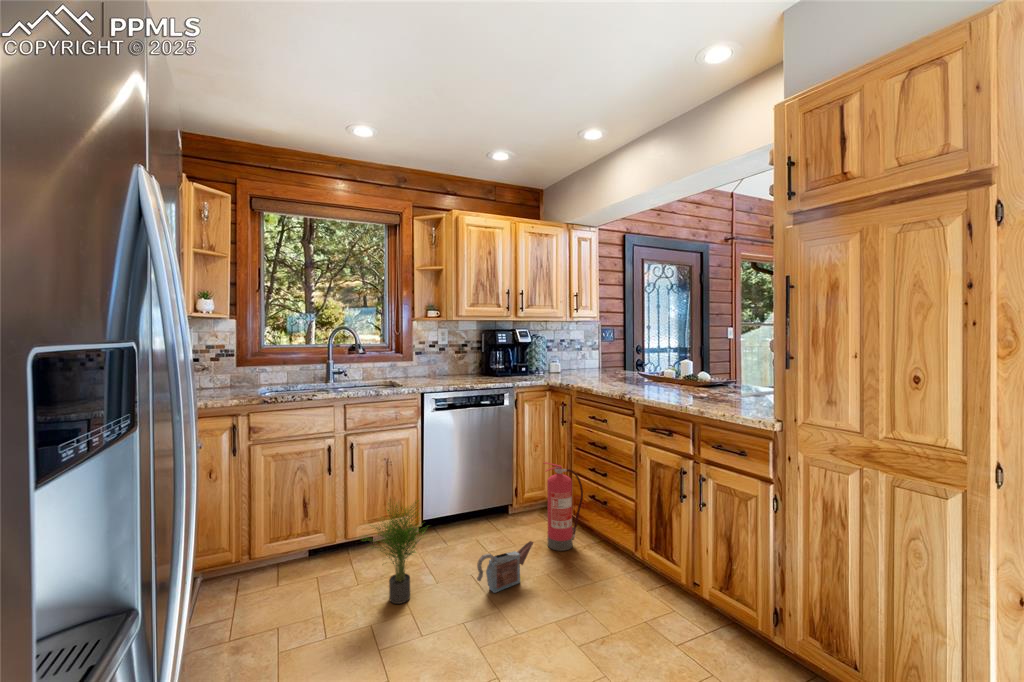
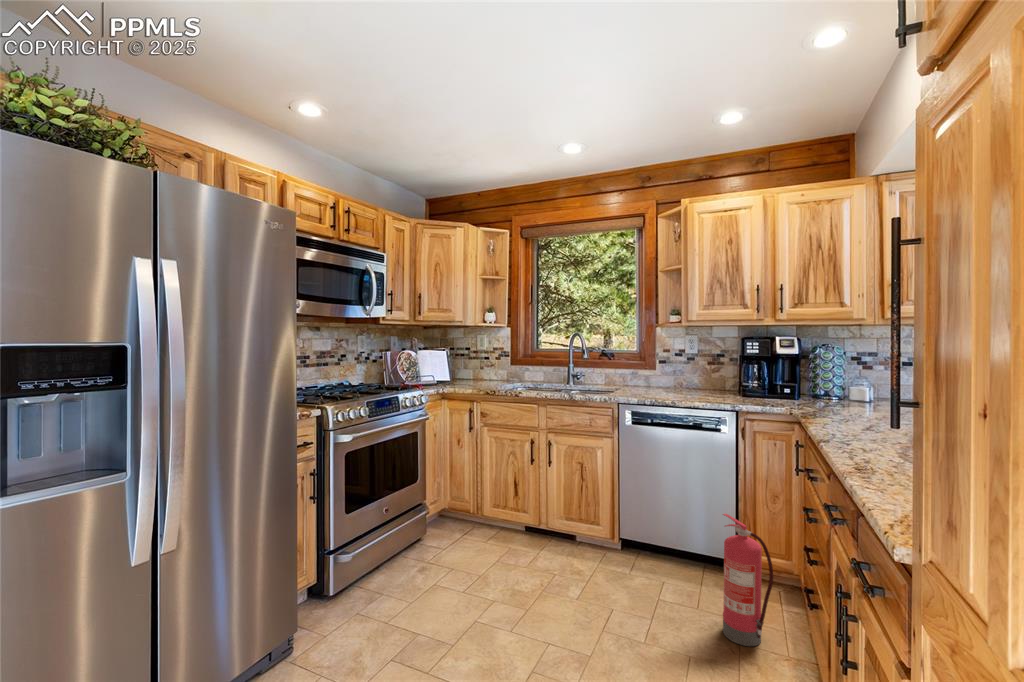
potted plant: present [366,500,423,604] -> none [497,489,557,593]
watering can: present [477,541,533,593] -> none [578,582,659,639]

